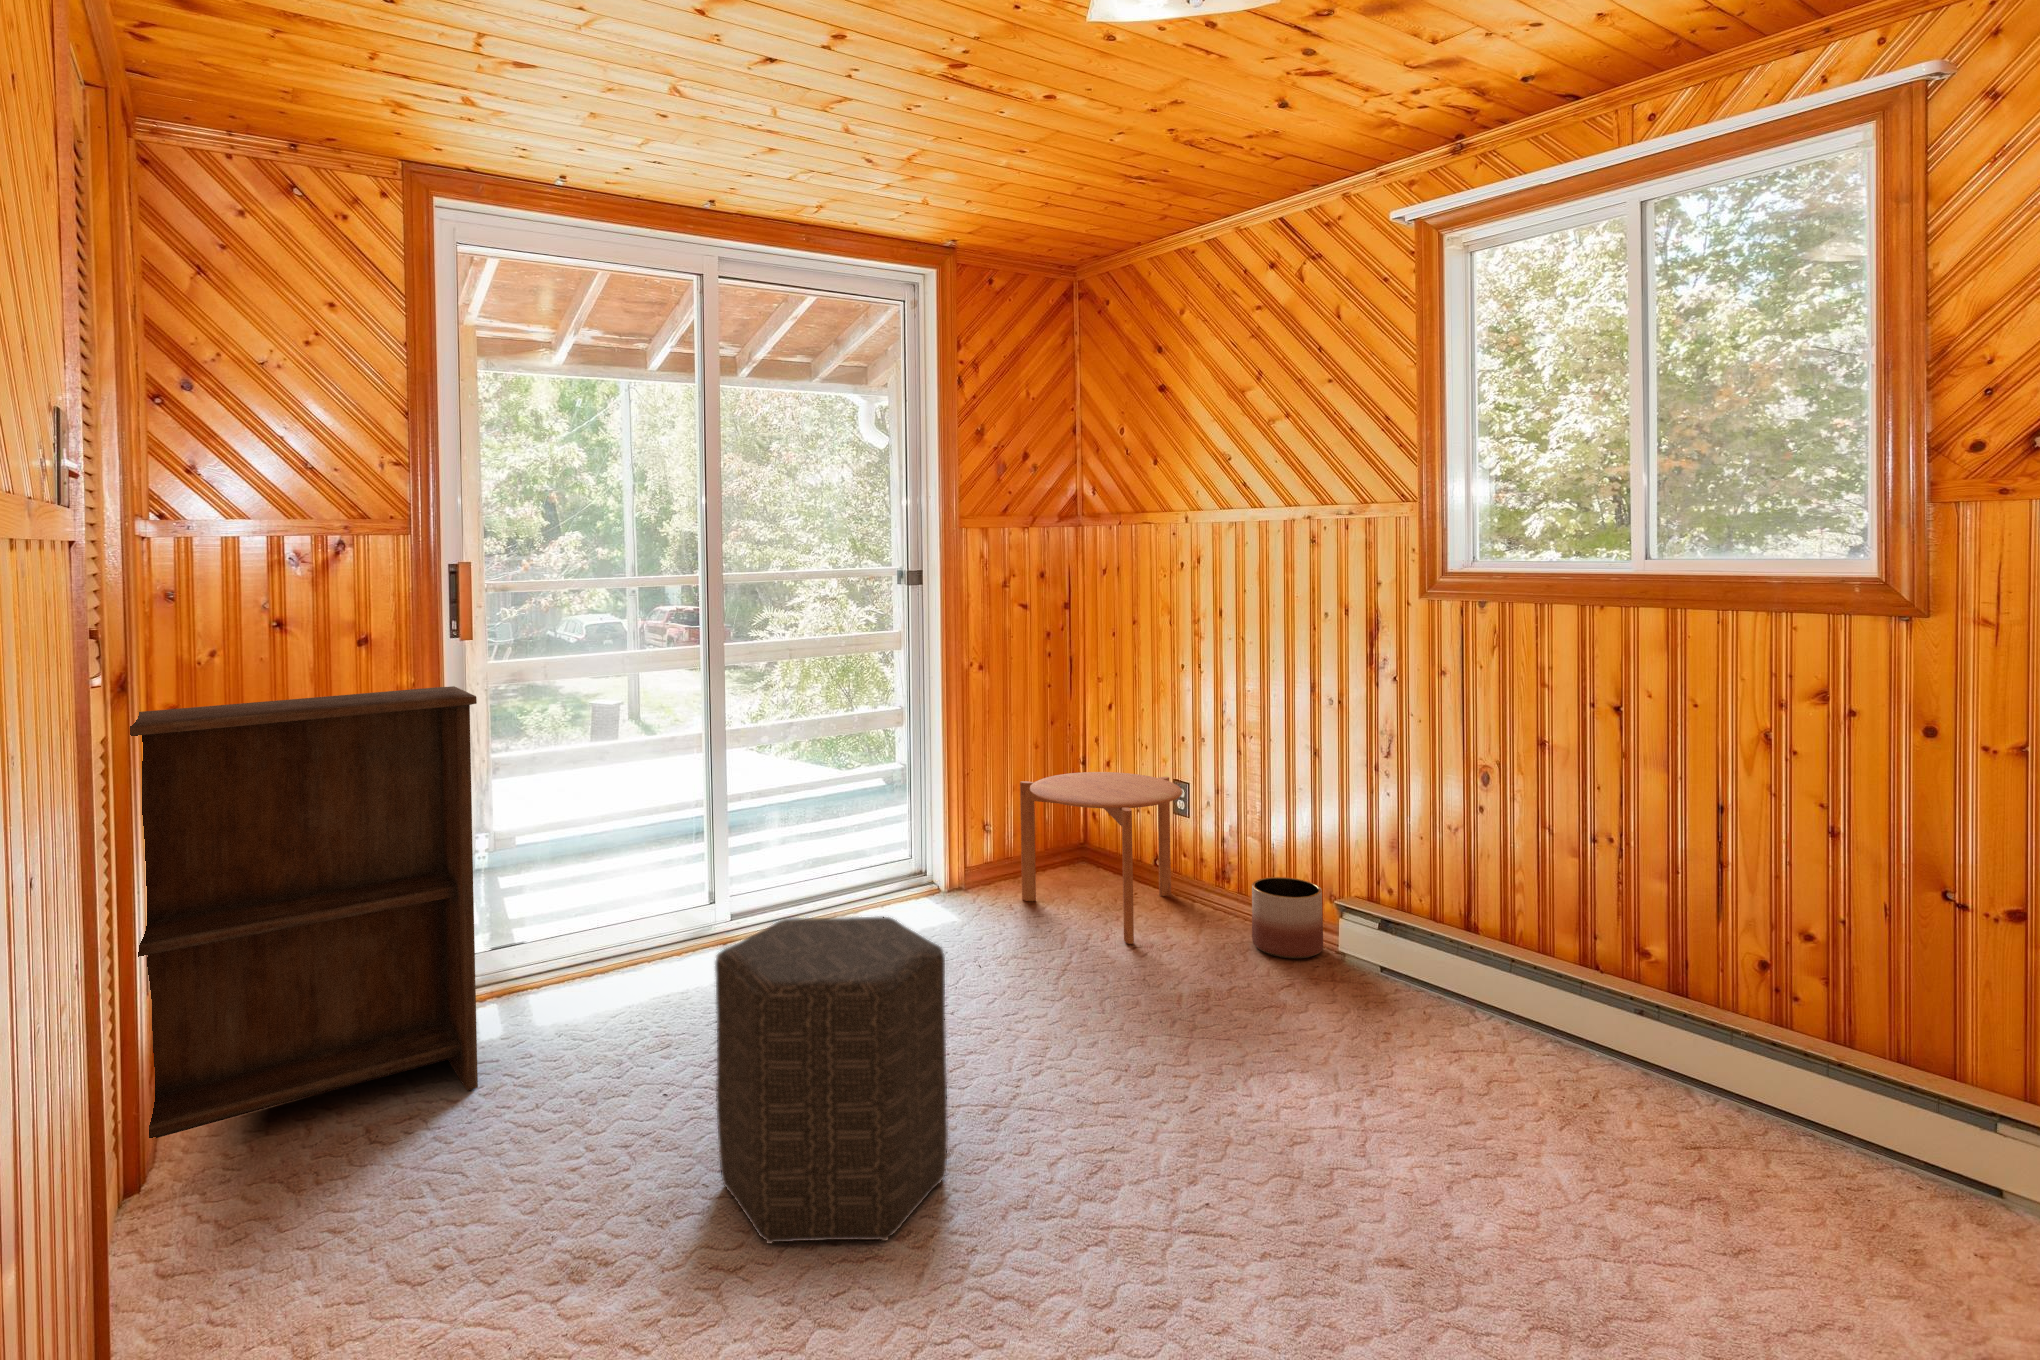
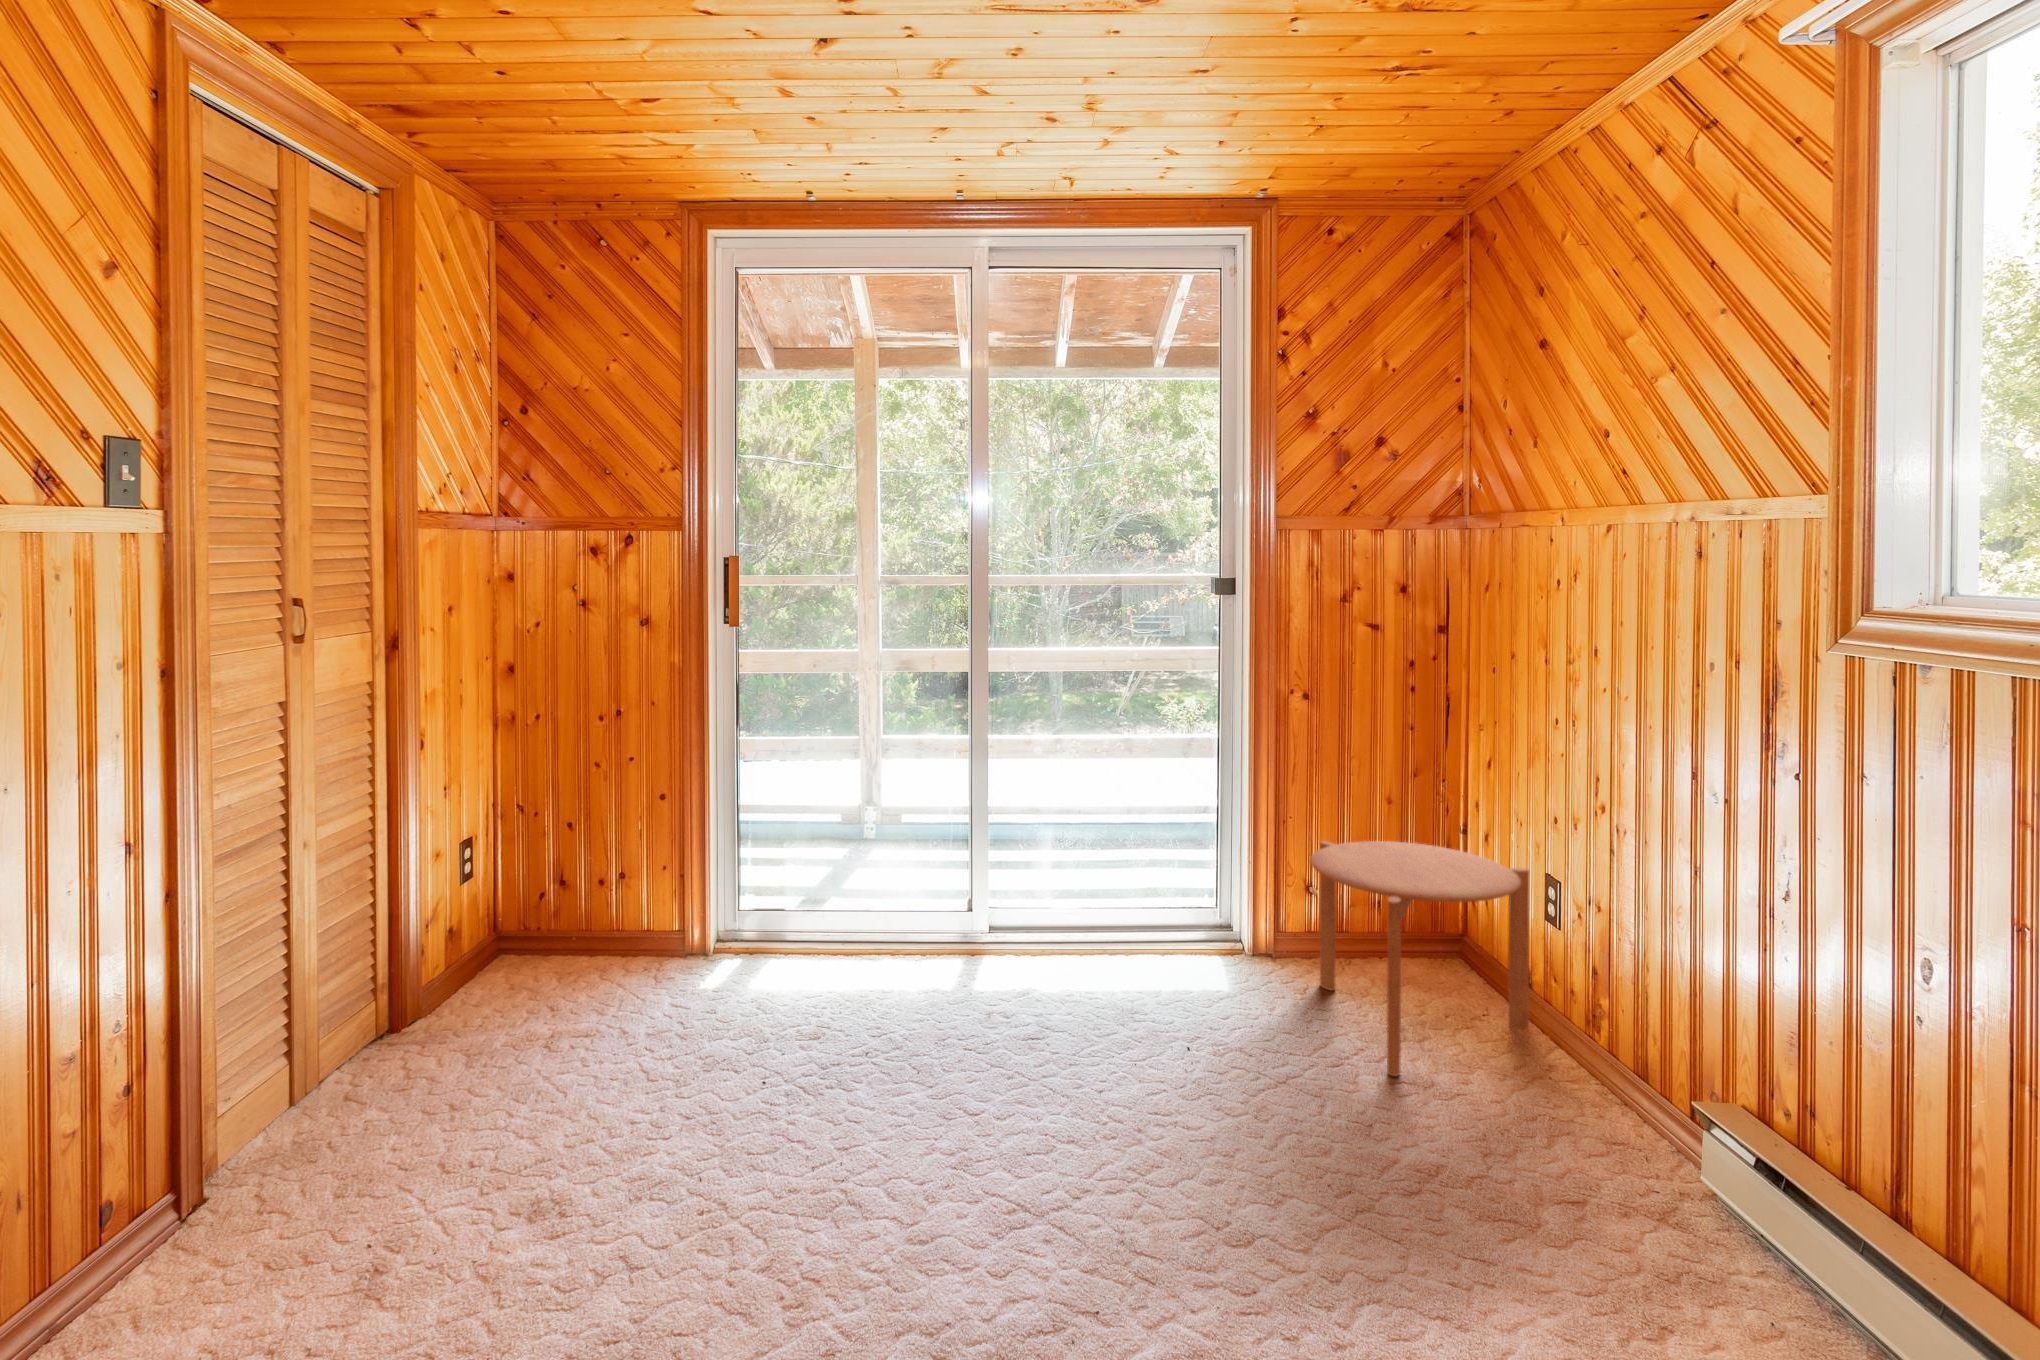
bookshelf: present [130,686,478,1138] -> none [378,668,679,1027]
planter: present [1252,877,1323,959] -> none [1568,1039,1683,1174]
ottoman: present [715,917,948,1243] -> none [659,936,899,1303]

